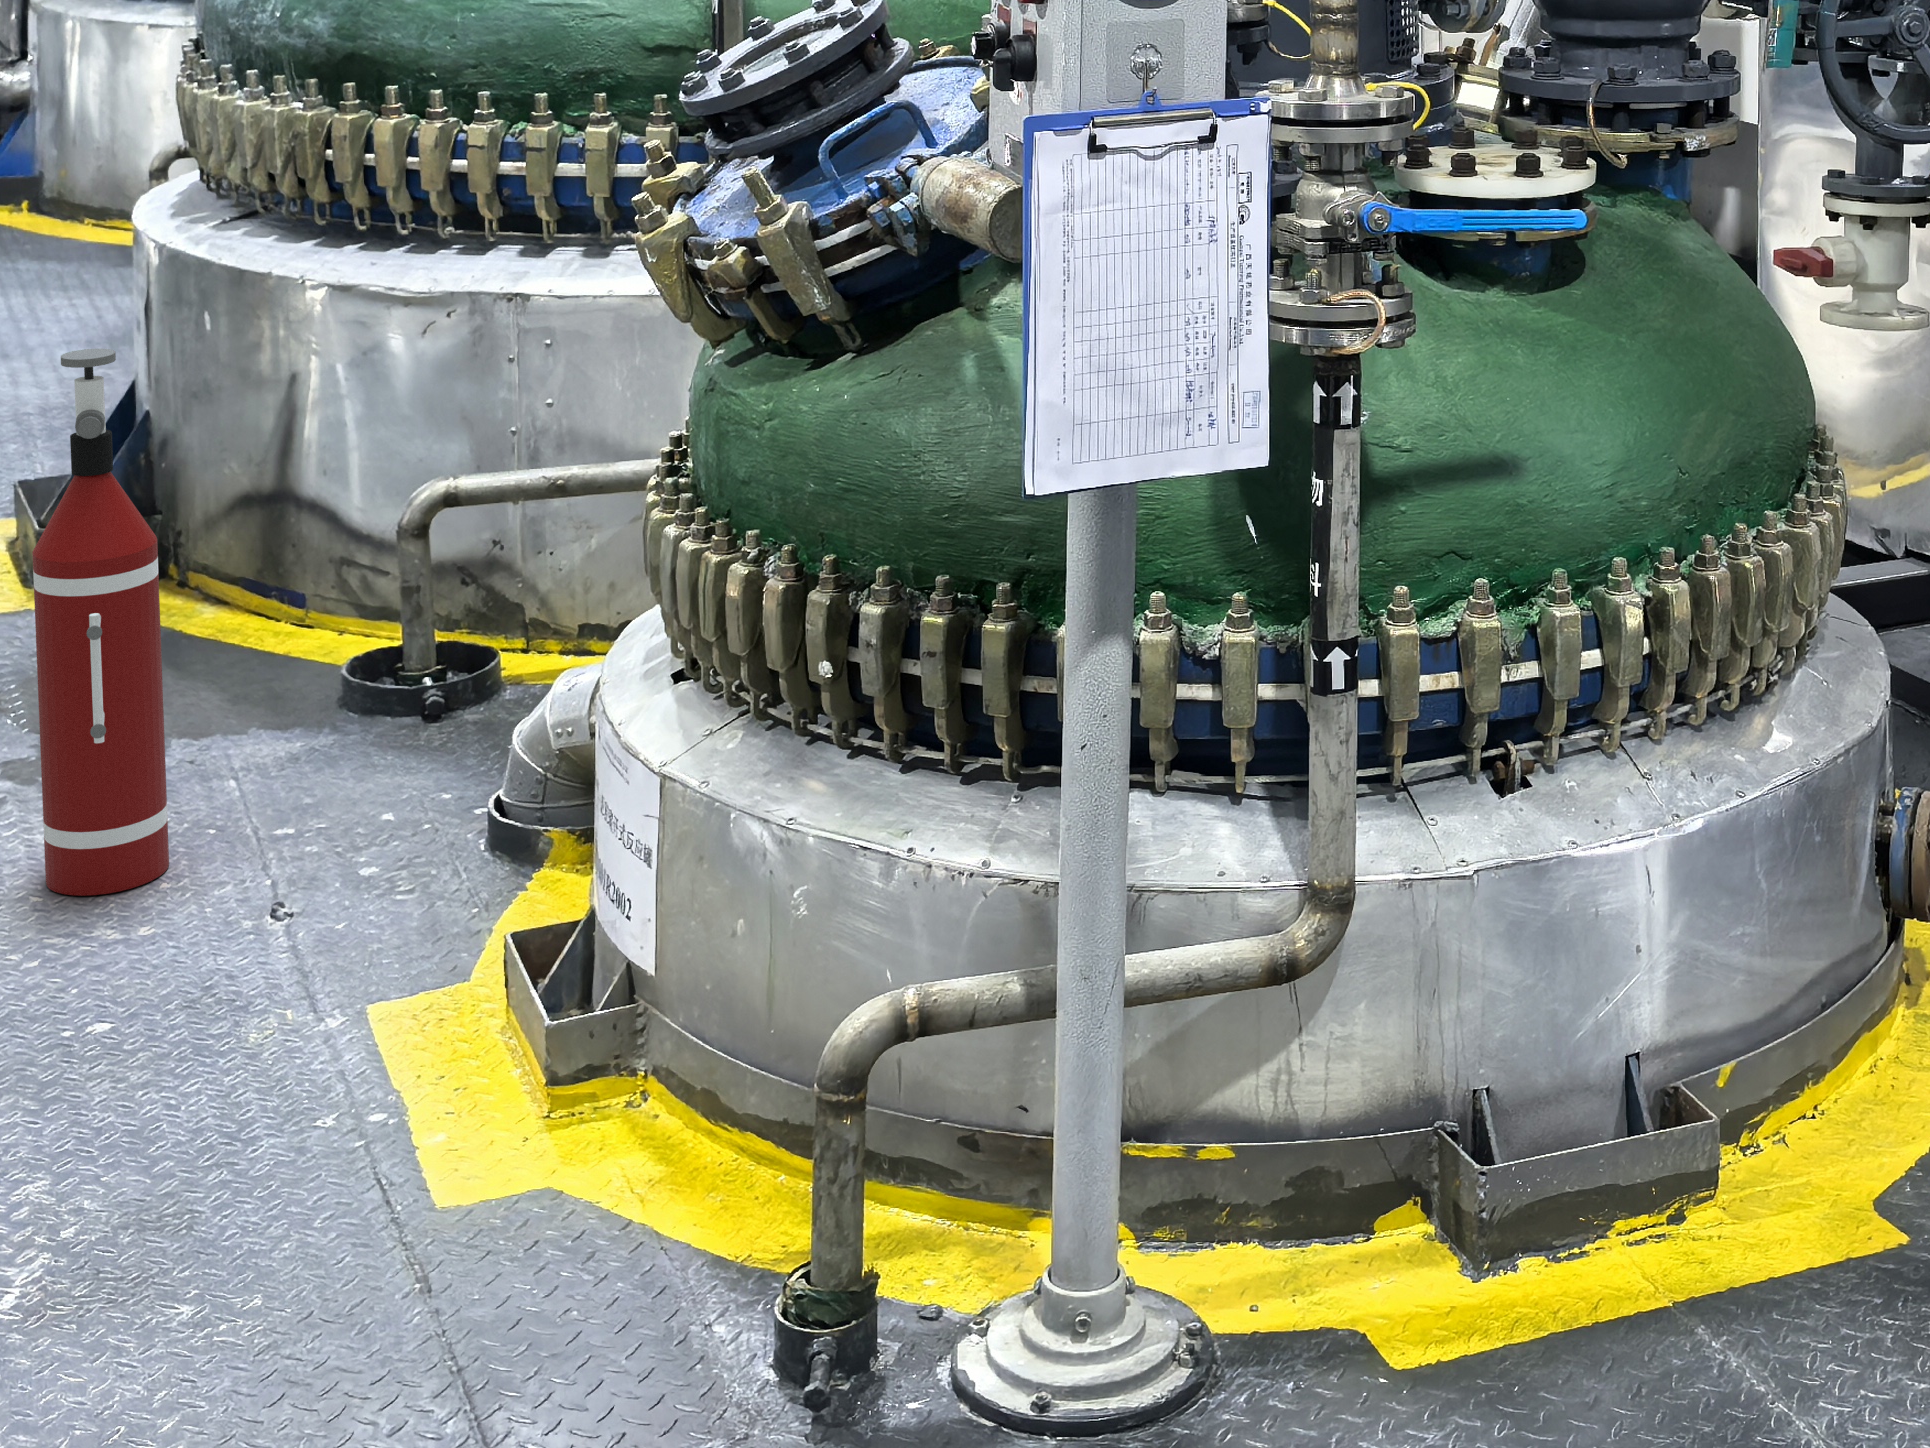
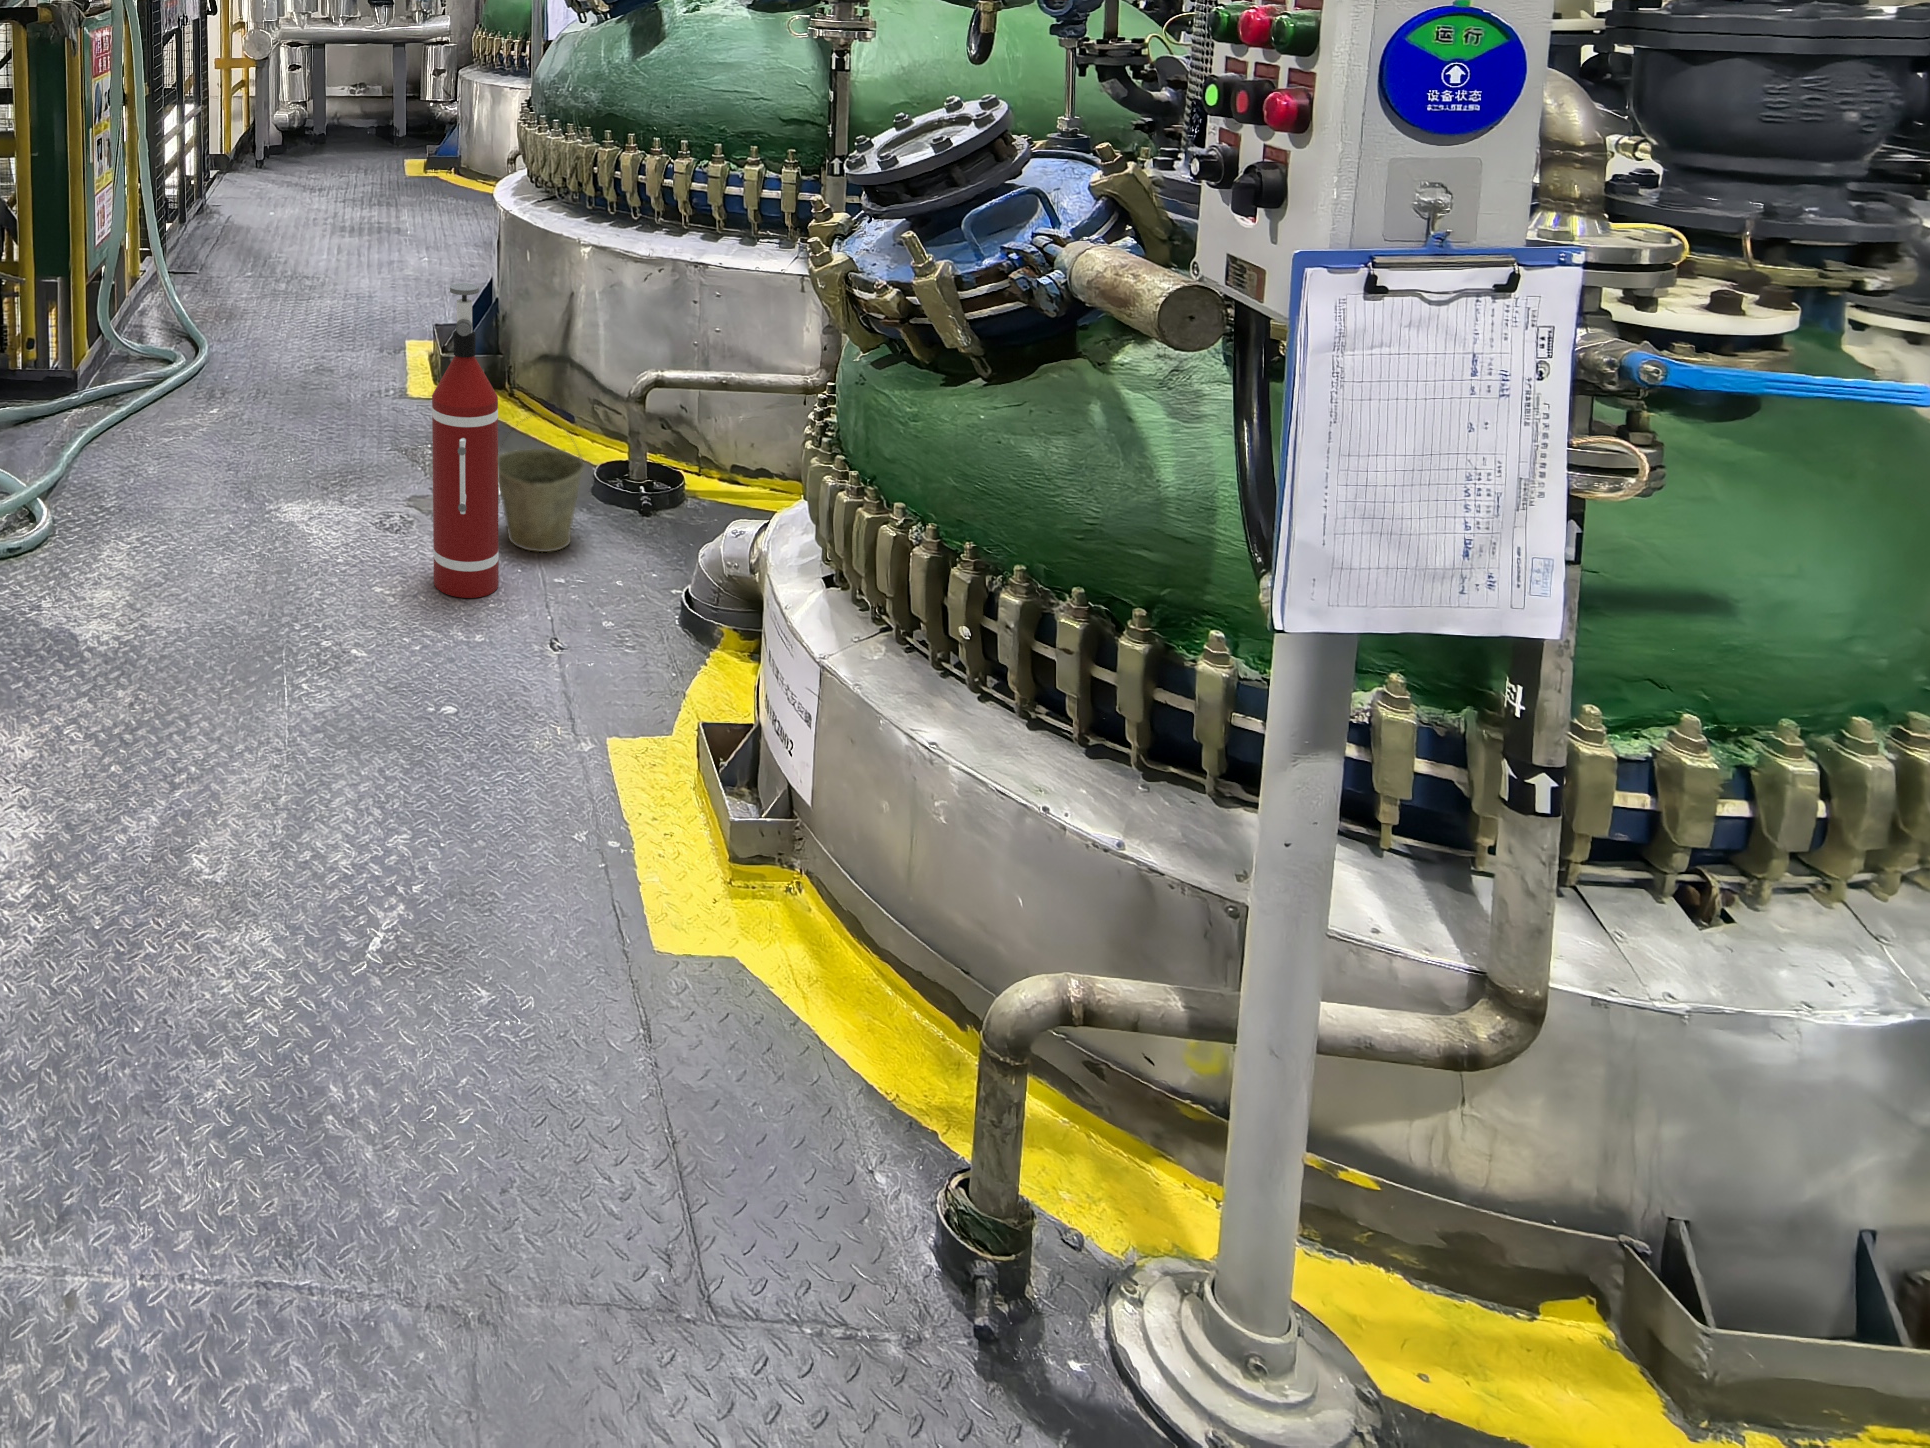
bucket: none [152,566,317,806] -> present [498,417,584,552]

